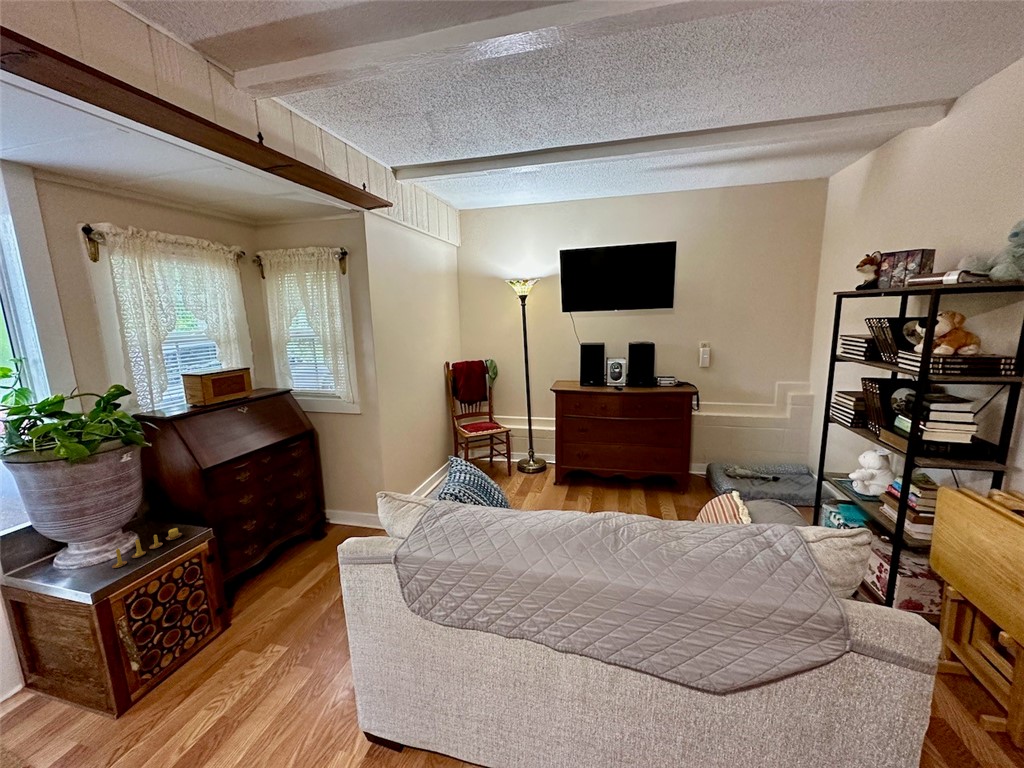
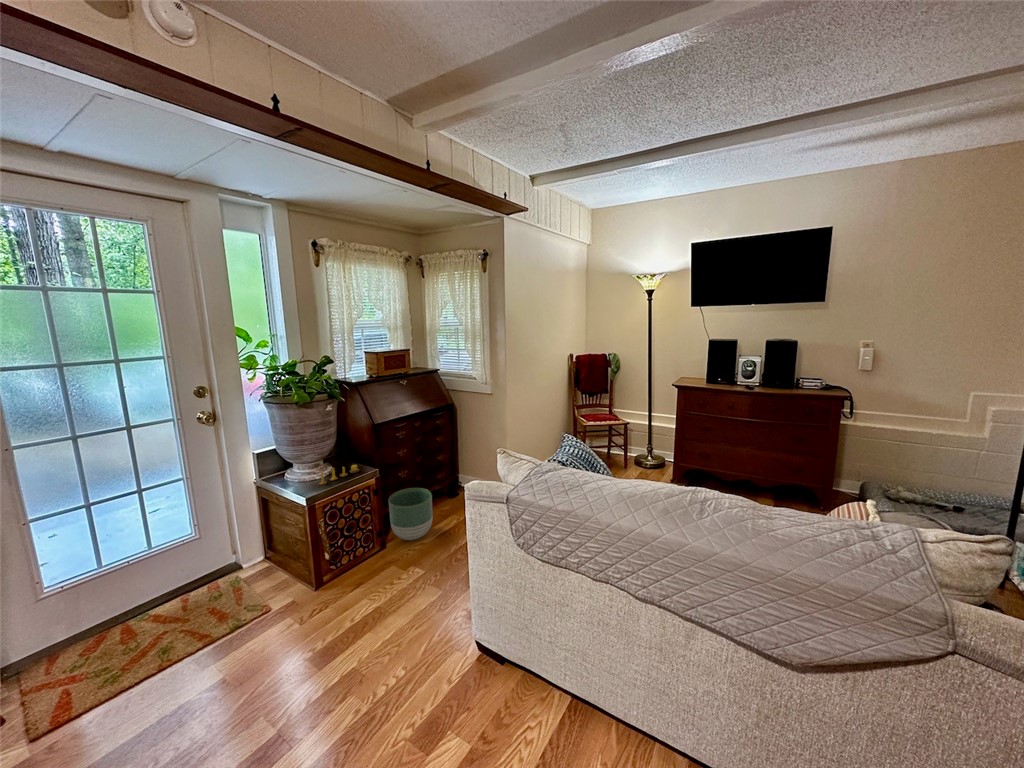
planter: none [230,540,295,610] -> present [388,488,432,540]

